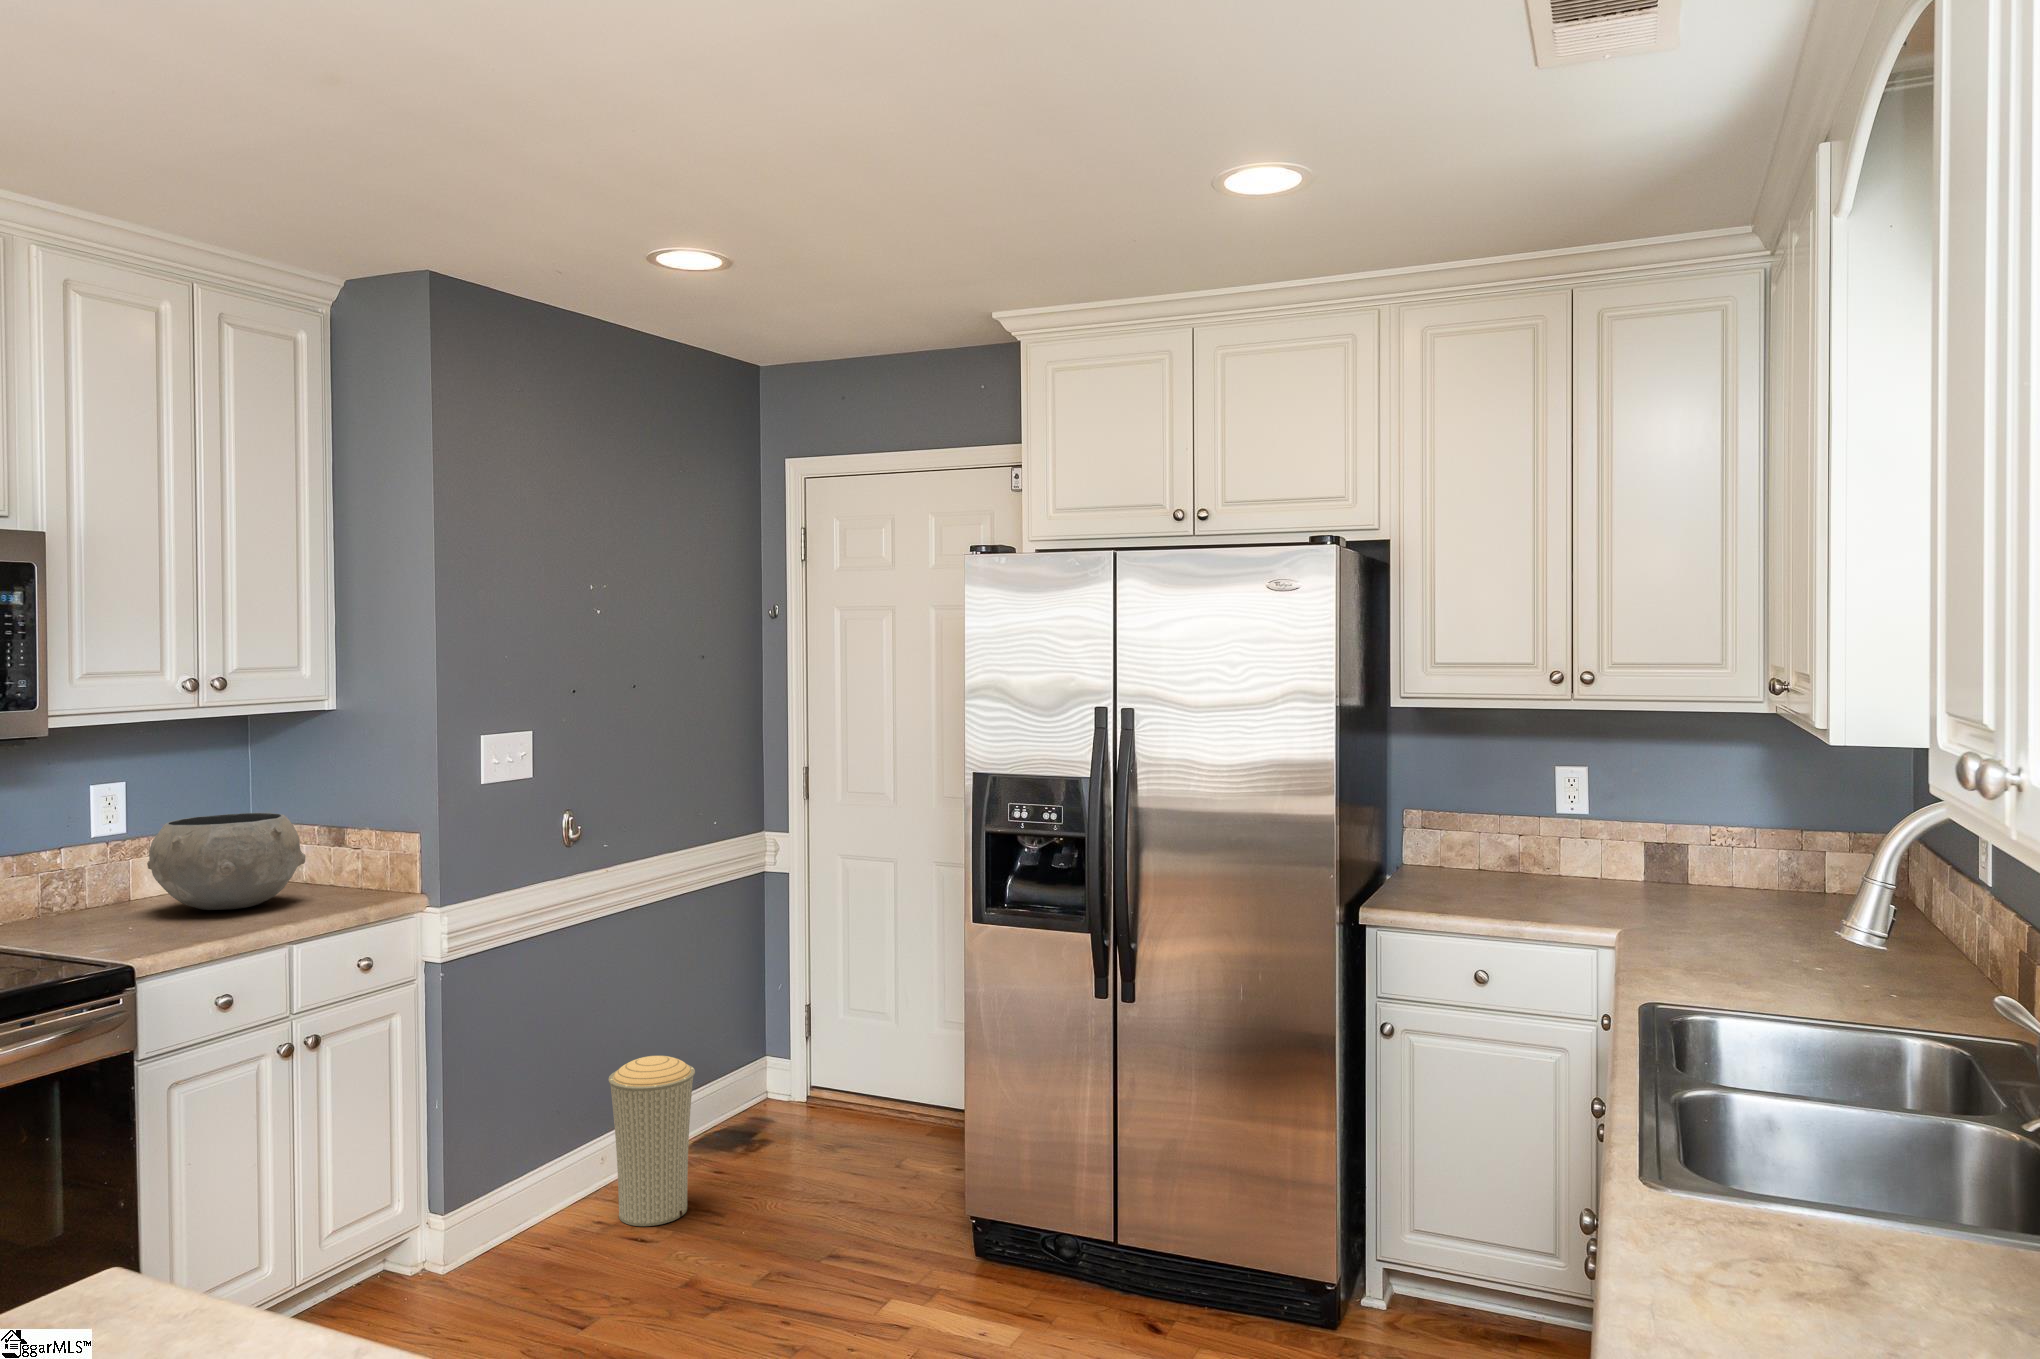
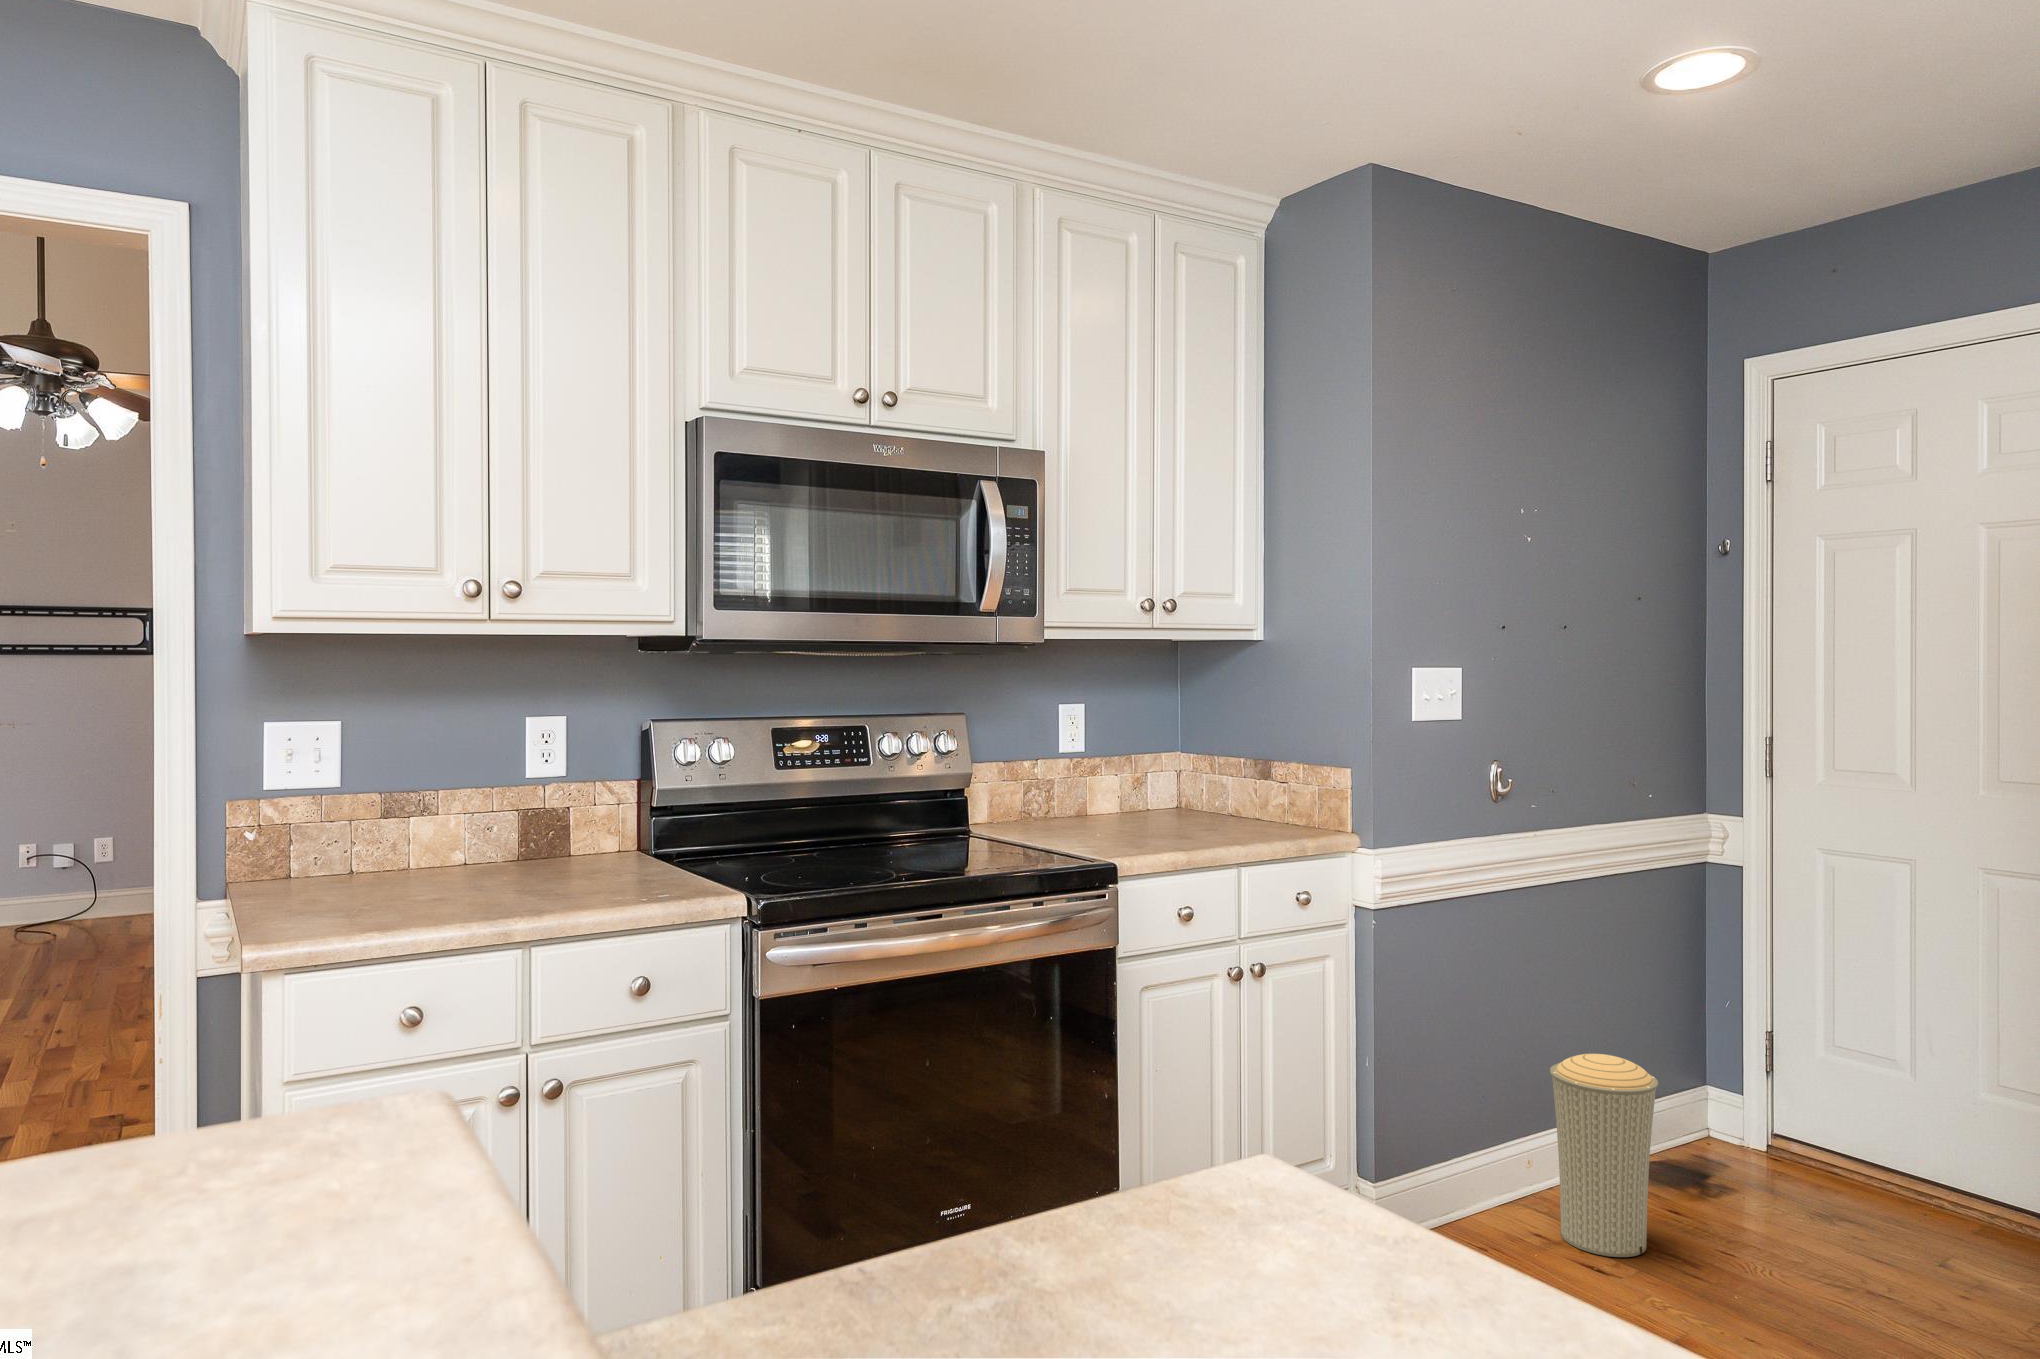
ceramic bowl: present [147,813,306,910] -> none [1106,738,1243,829]

